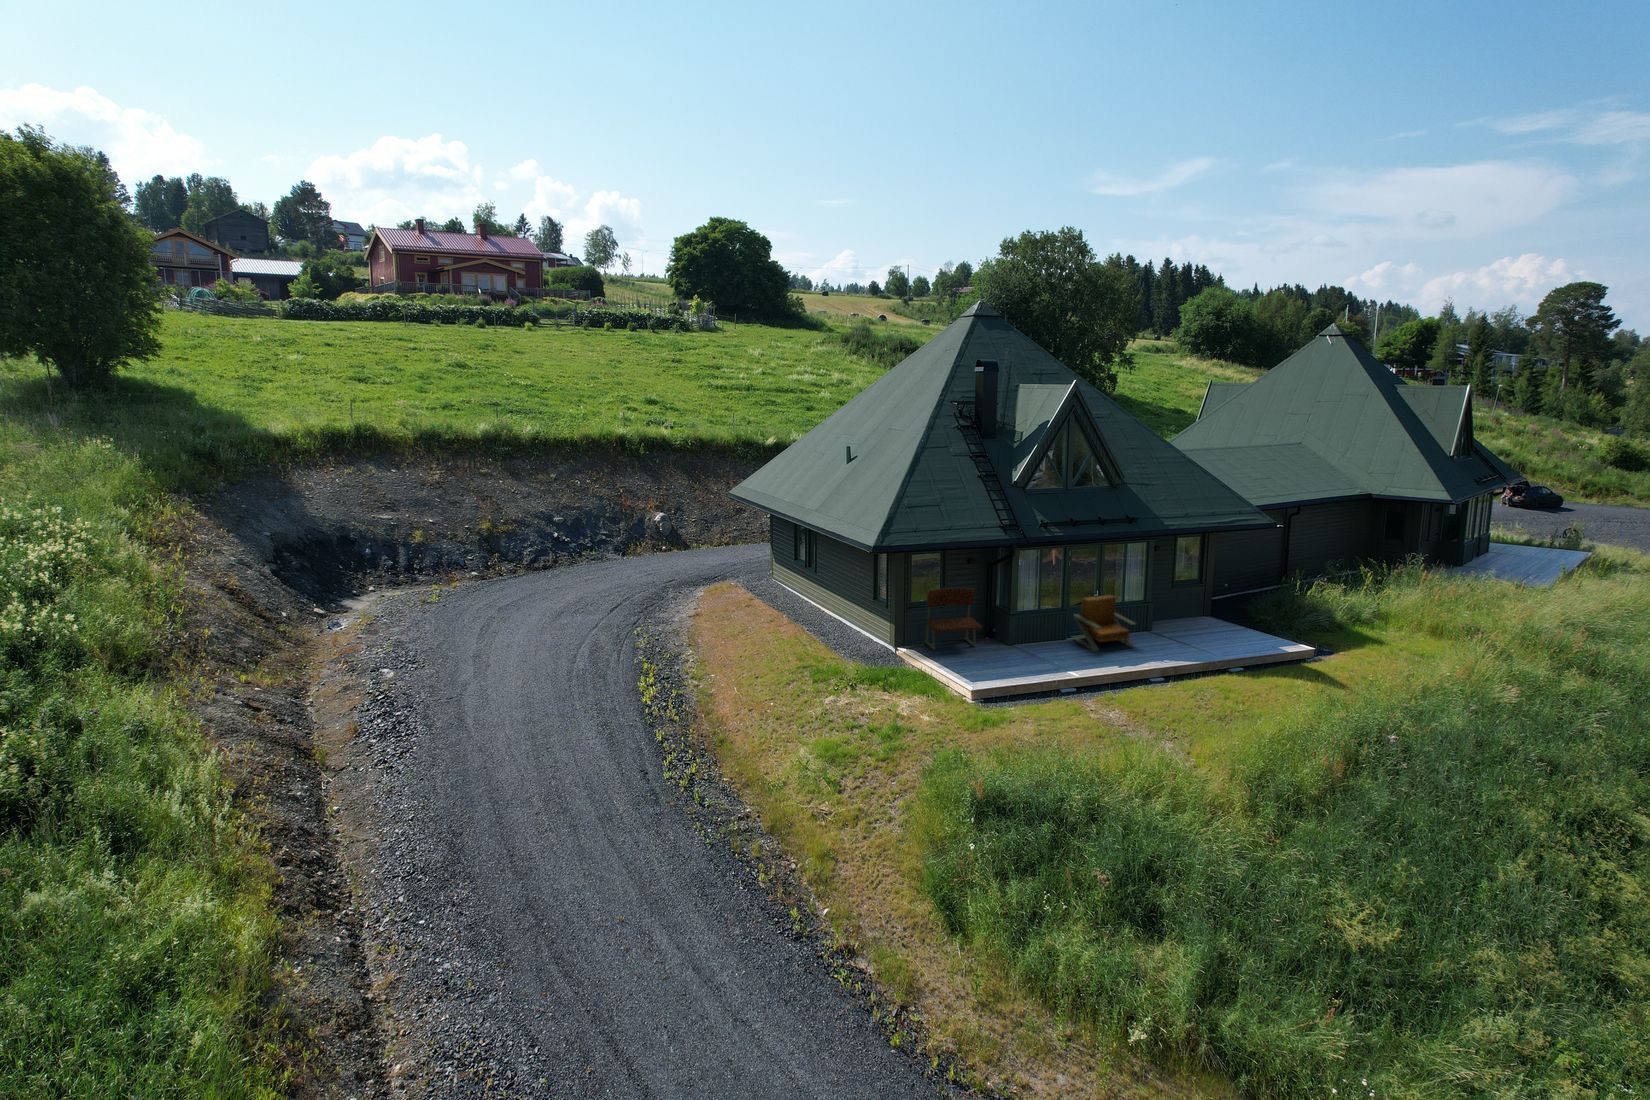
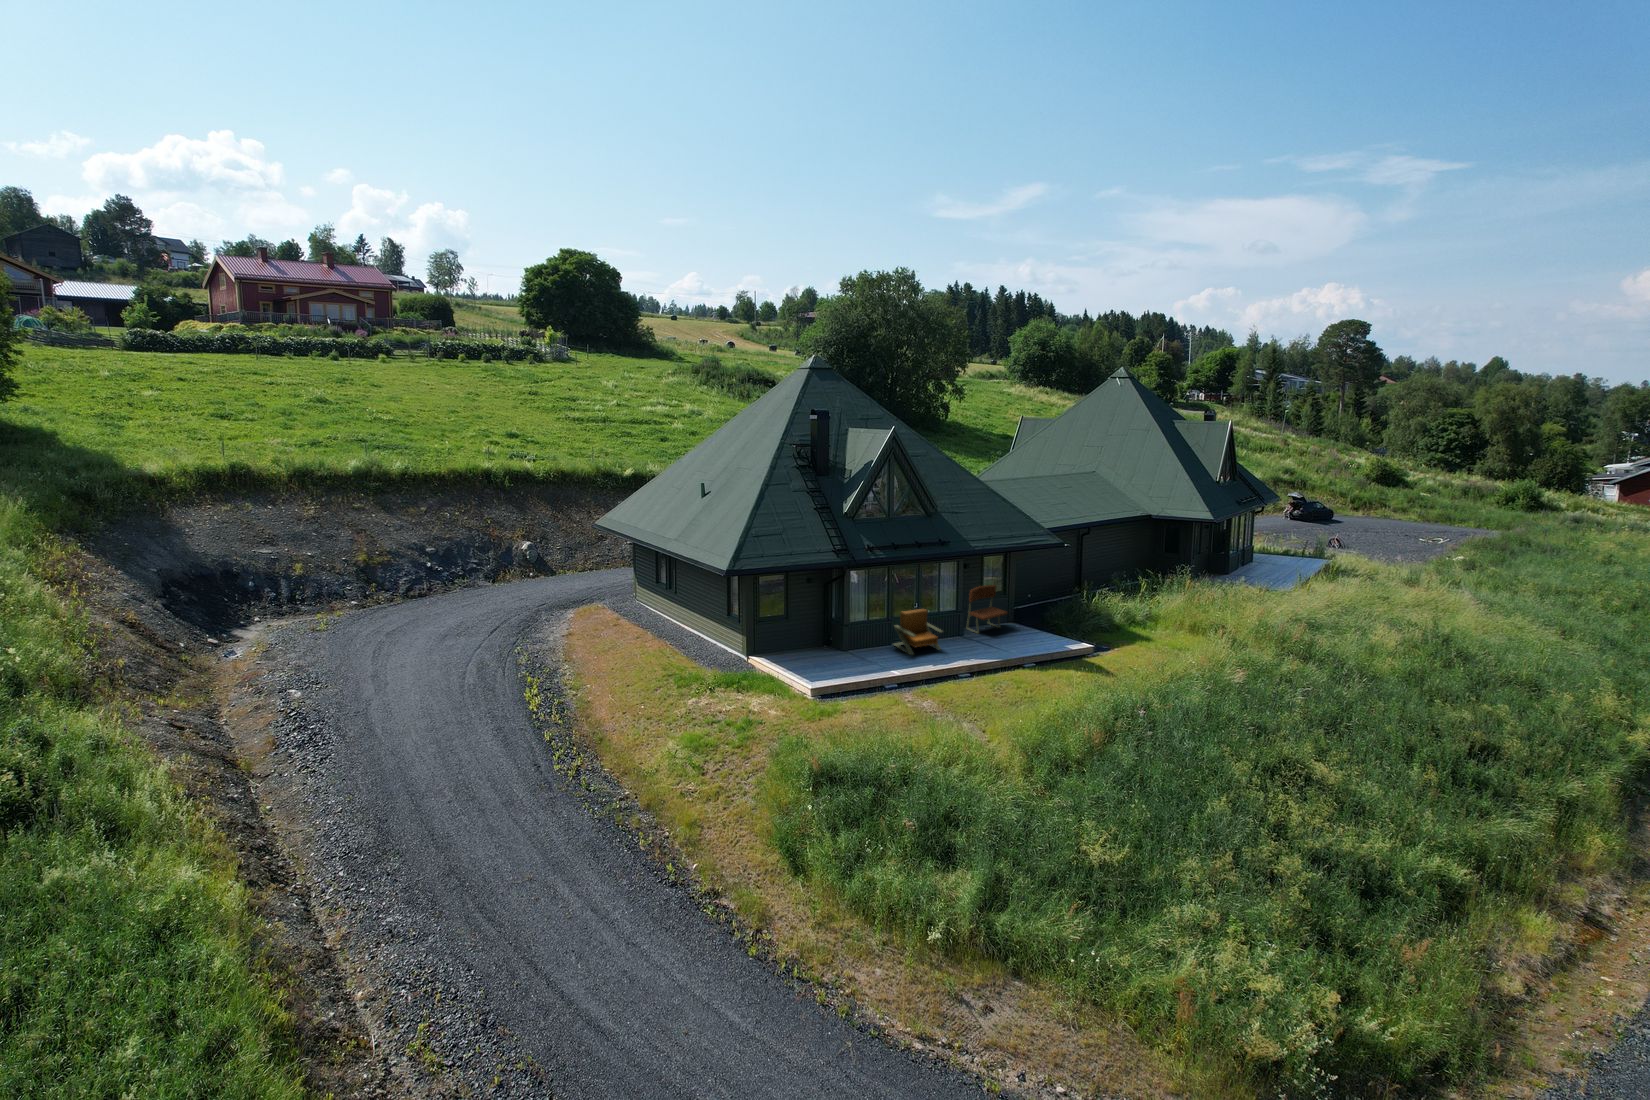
bench: present [925,588,982,650] -> present [967,585,1008,634]

